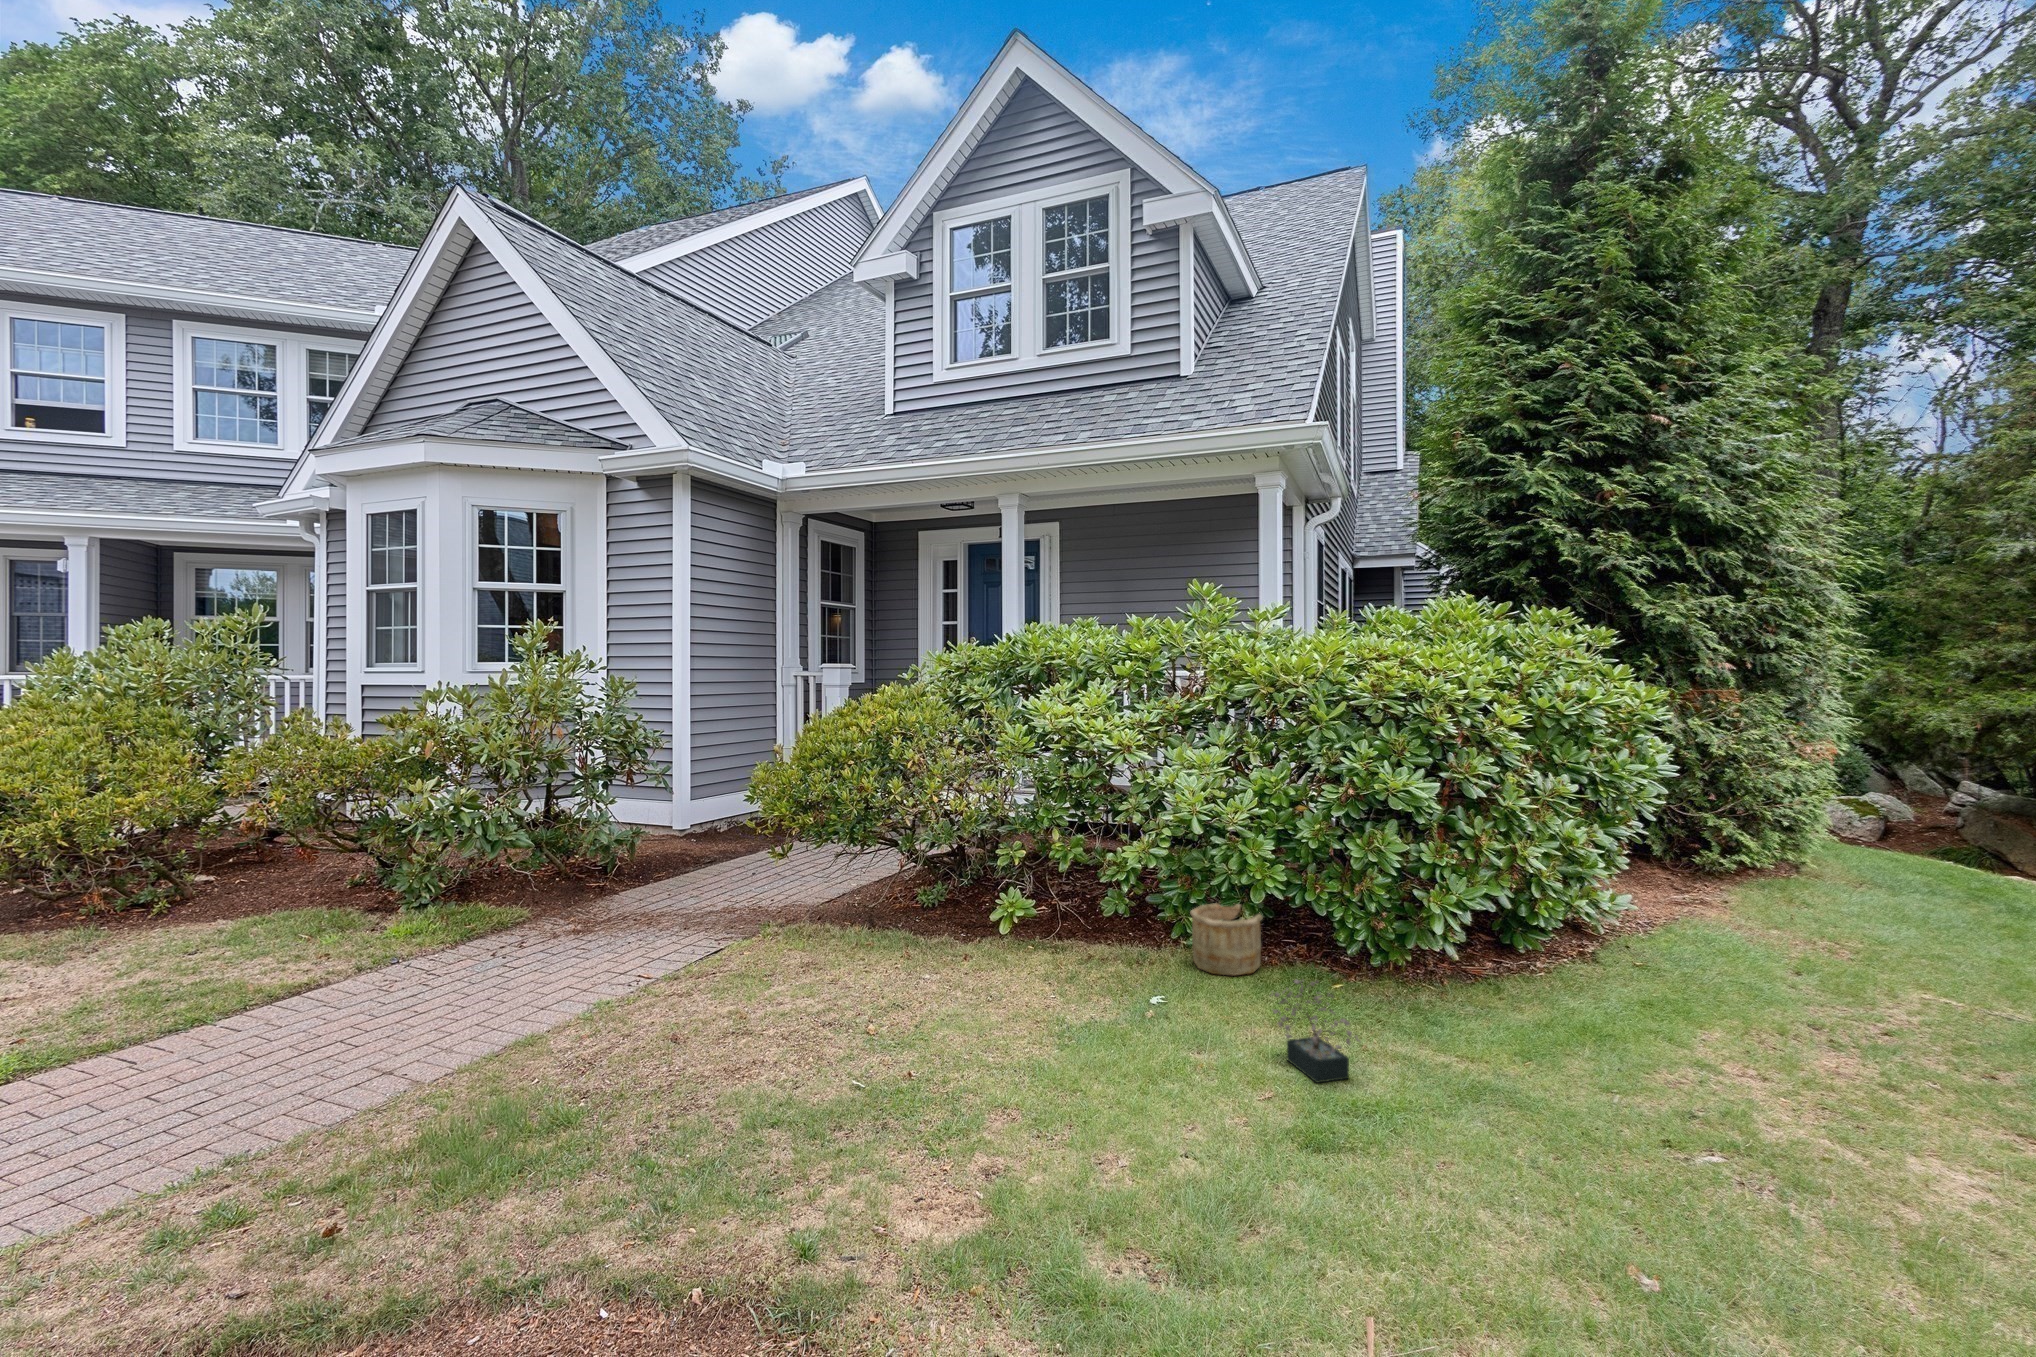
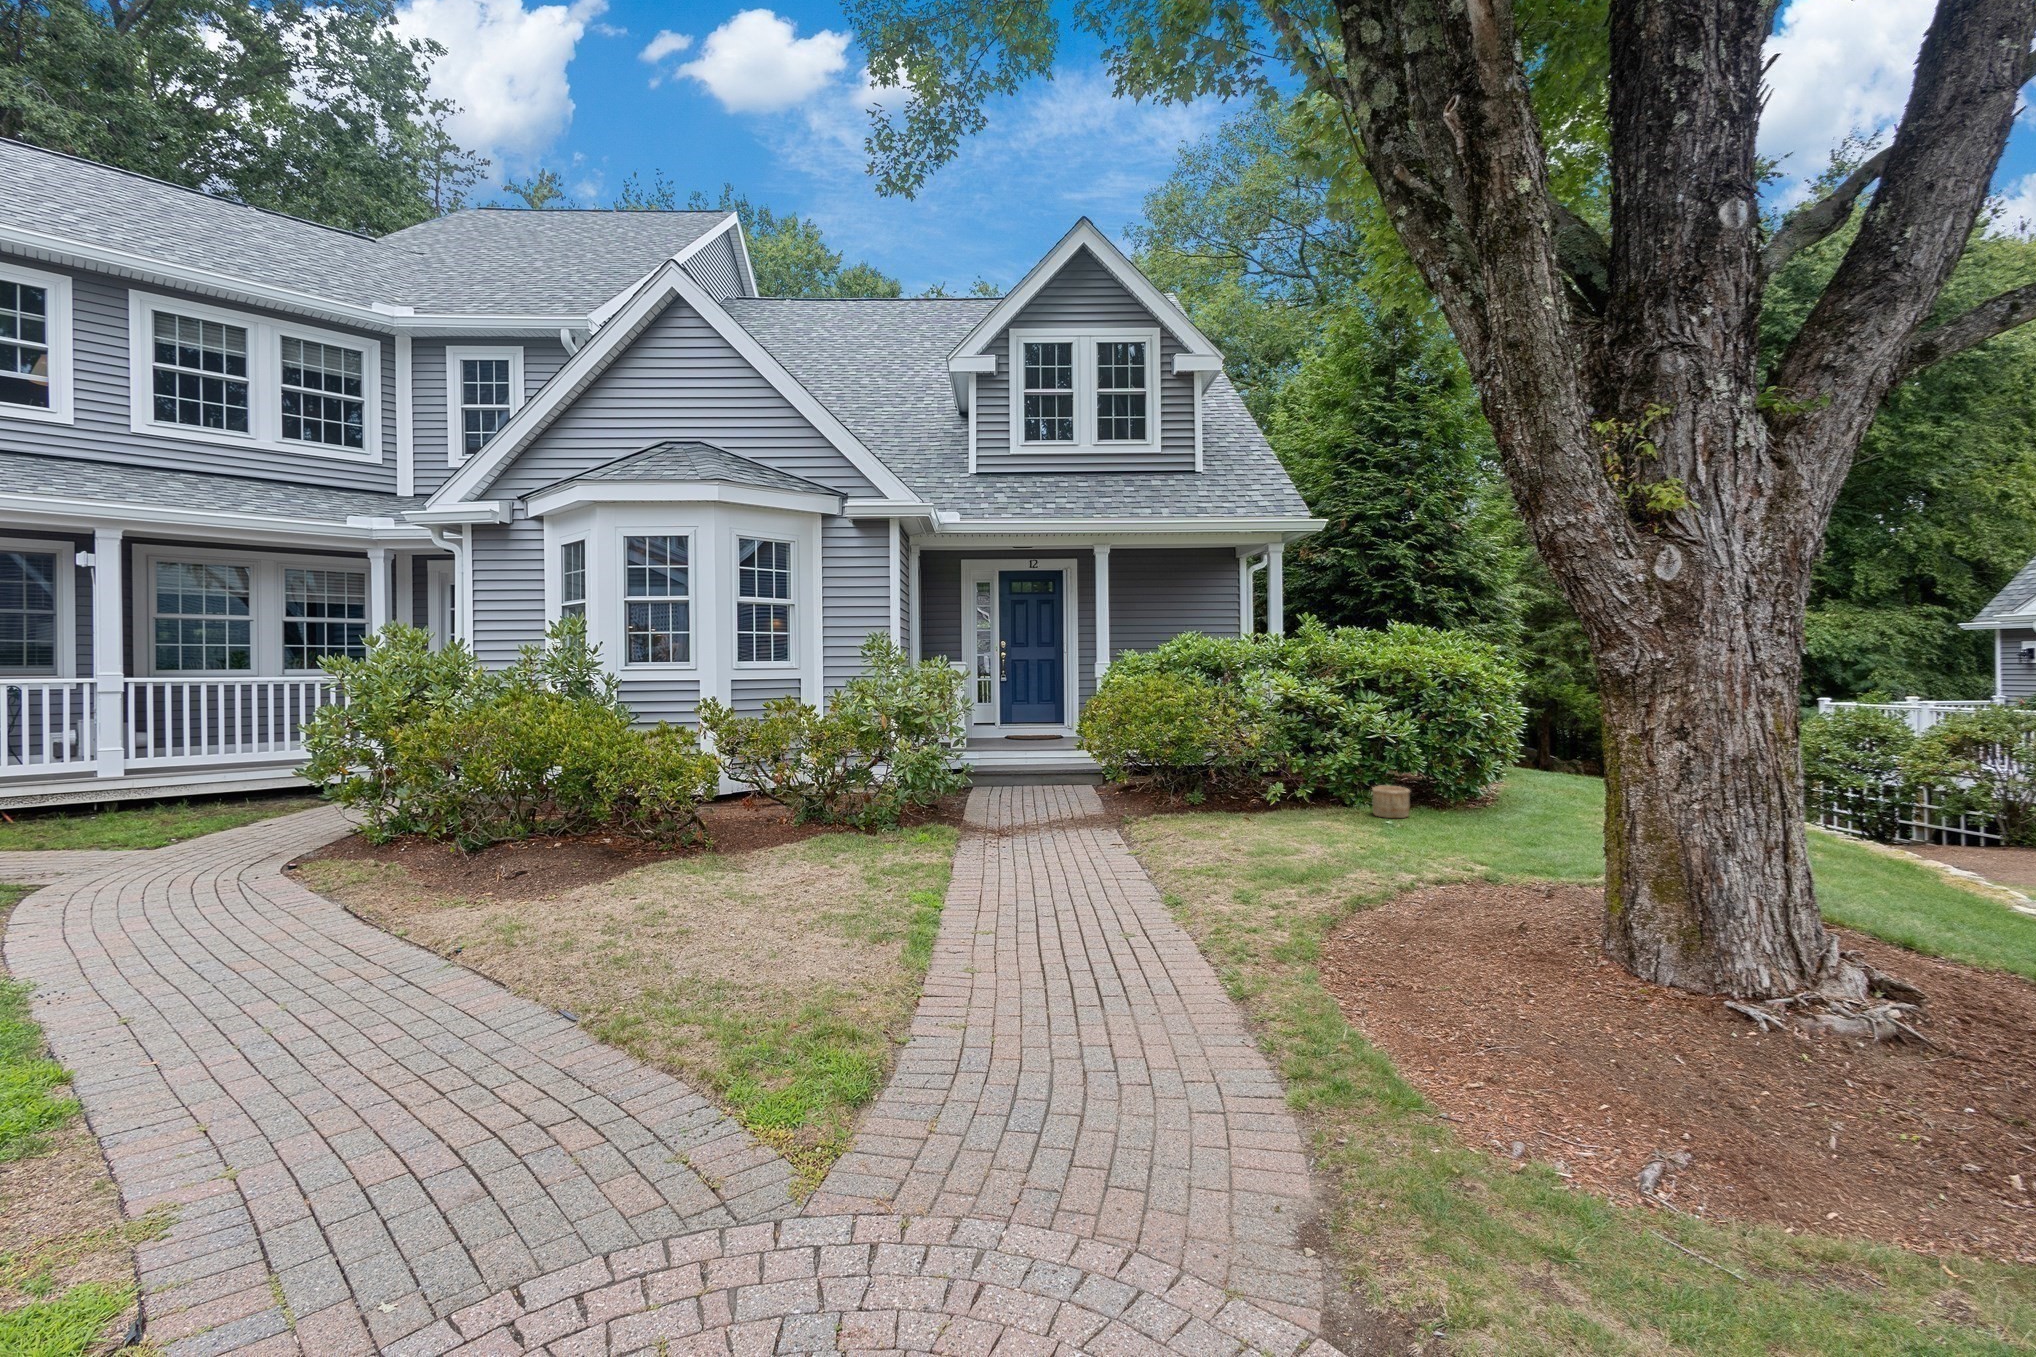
decorative plant: present [1272,980,1359,1083] -> none [1479,802,1525,840]

